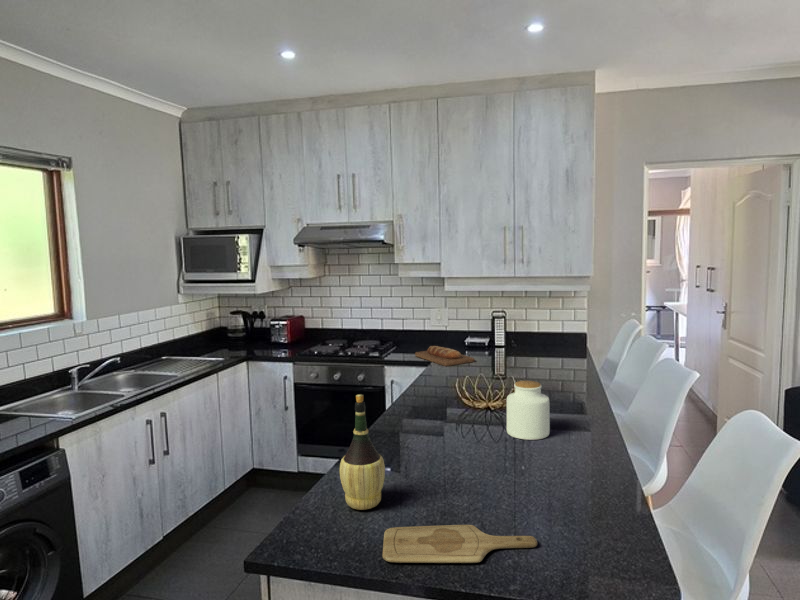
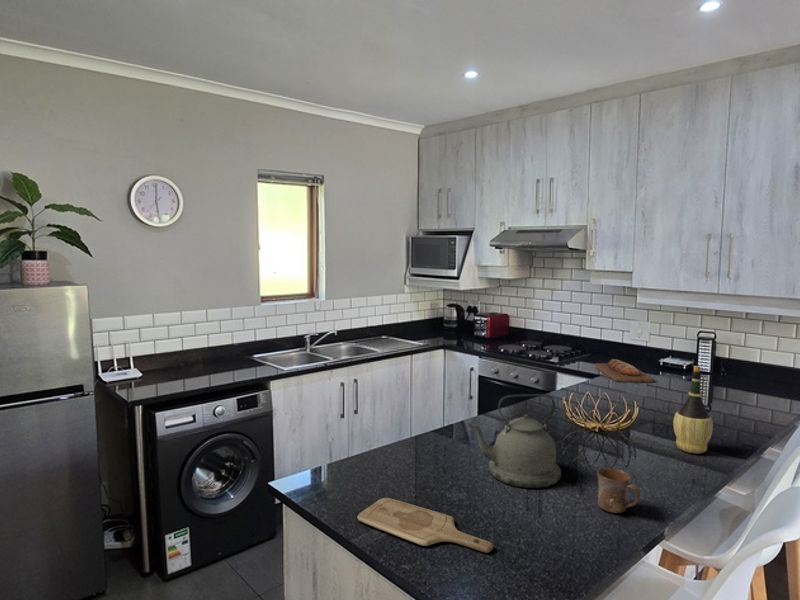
jar: present [507,381,550,440] -> none [594,403,644,469]
kettle: none [429,383,511,479] -> present [469,394,561,488]
wine bottle: present [340,394,385,510] -> present [673,366,713,453]
mug: none [556,438,599,478] -> present [597,468,641,513]

